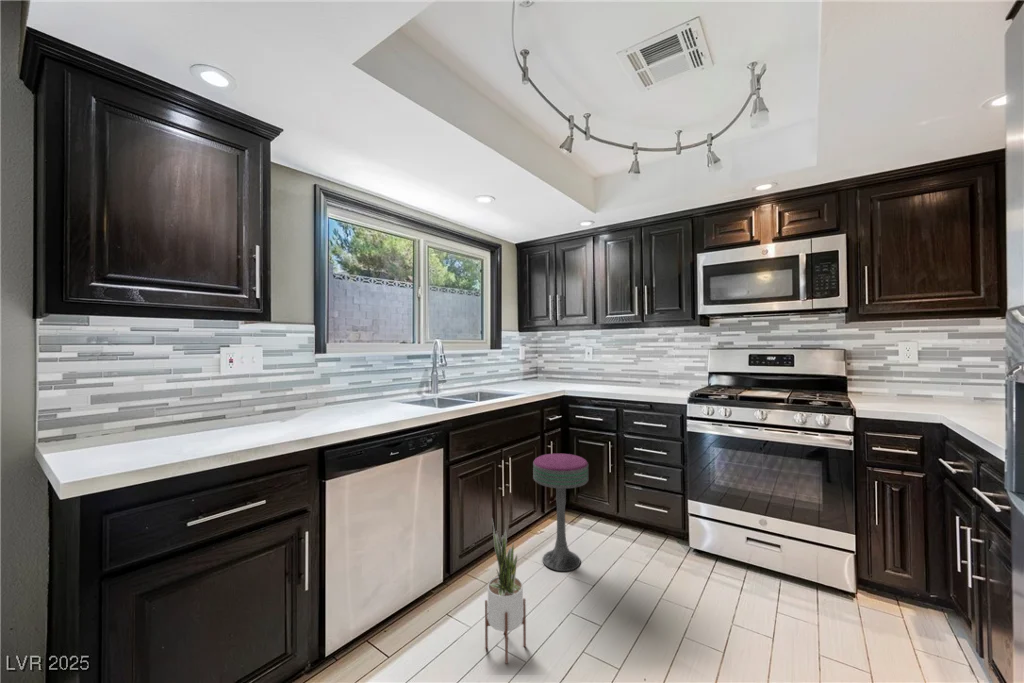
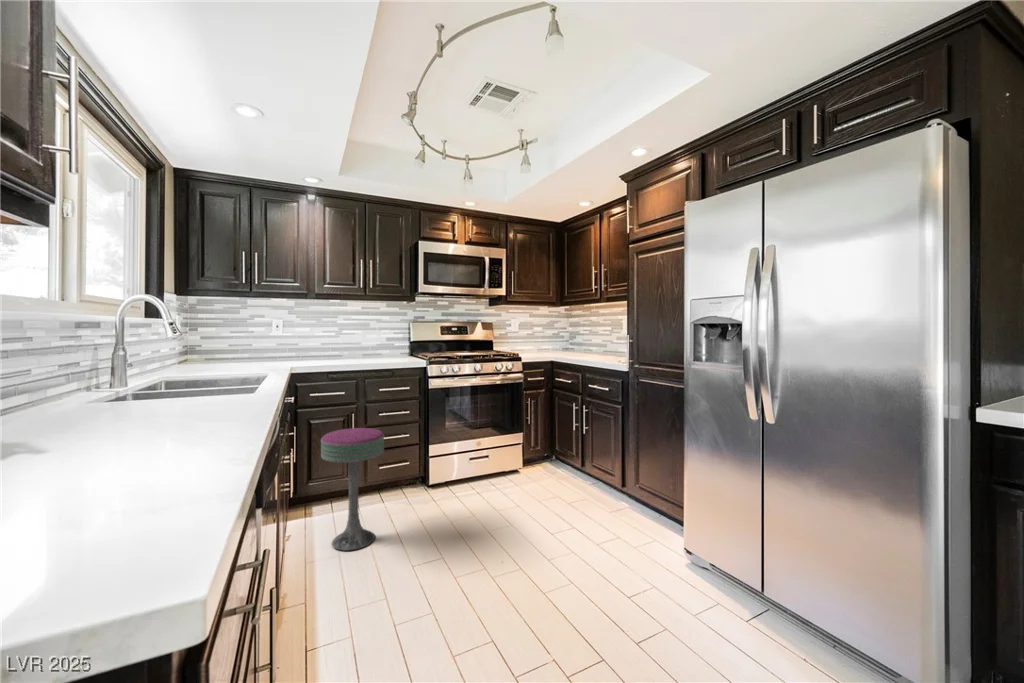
potted plant: present [485,520,526,663] -> none [381,491,435,624]

